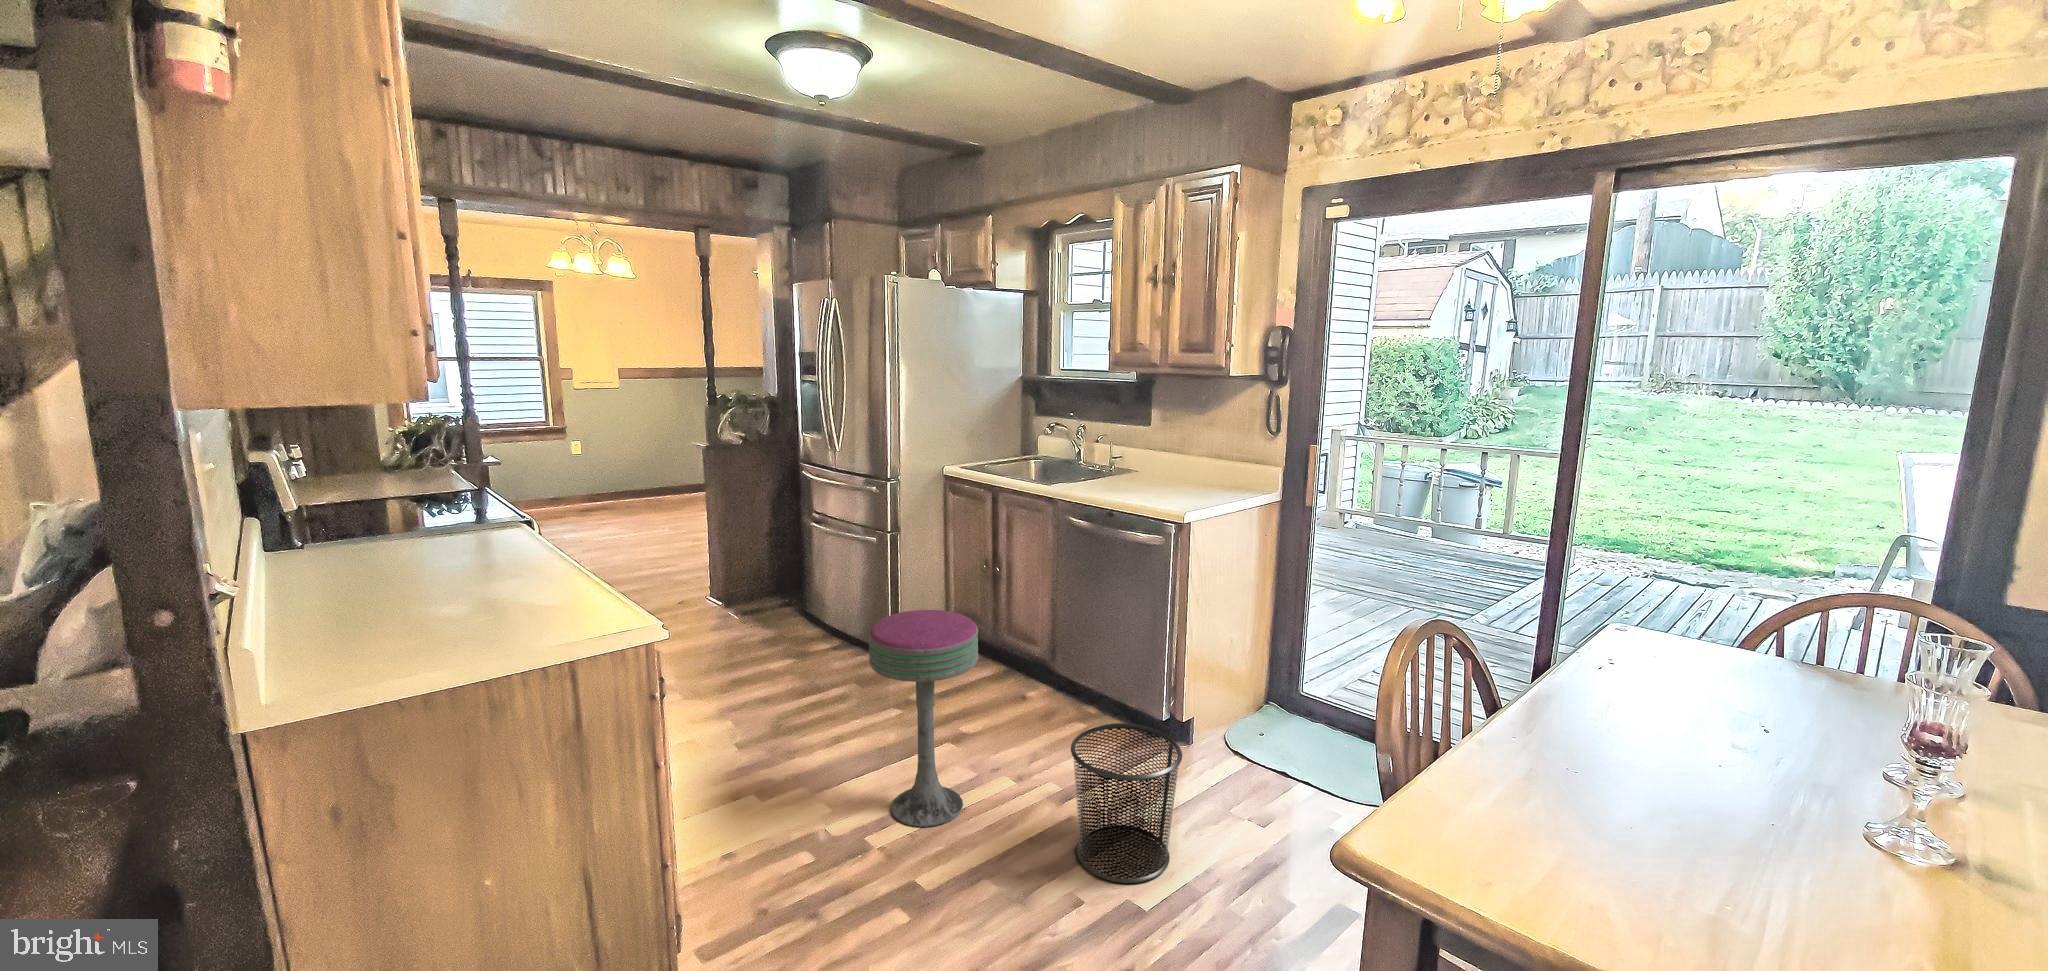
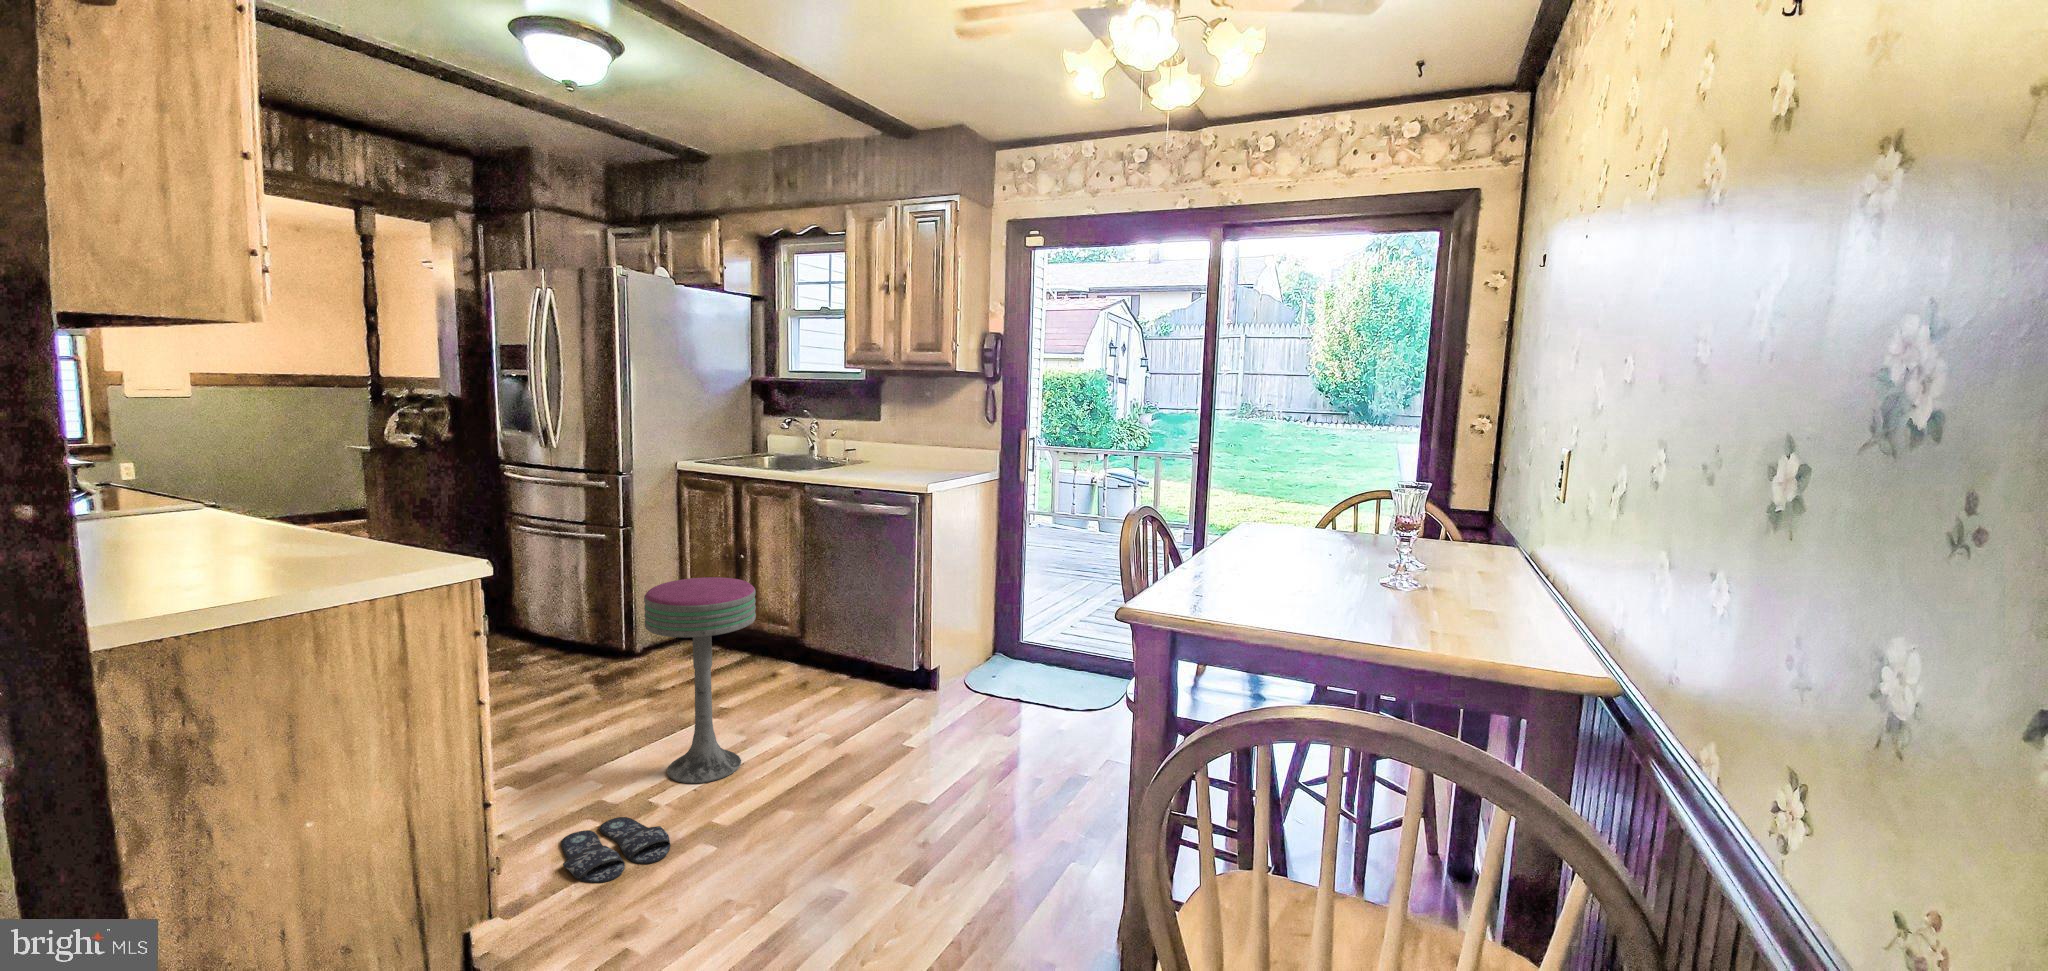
trash can: present [1071,723,1182,883] -> none [852,659,949,790]
slippers: none [771,855,870,935] -> present [561,817,670,883]

